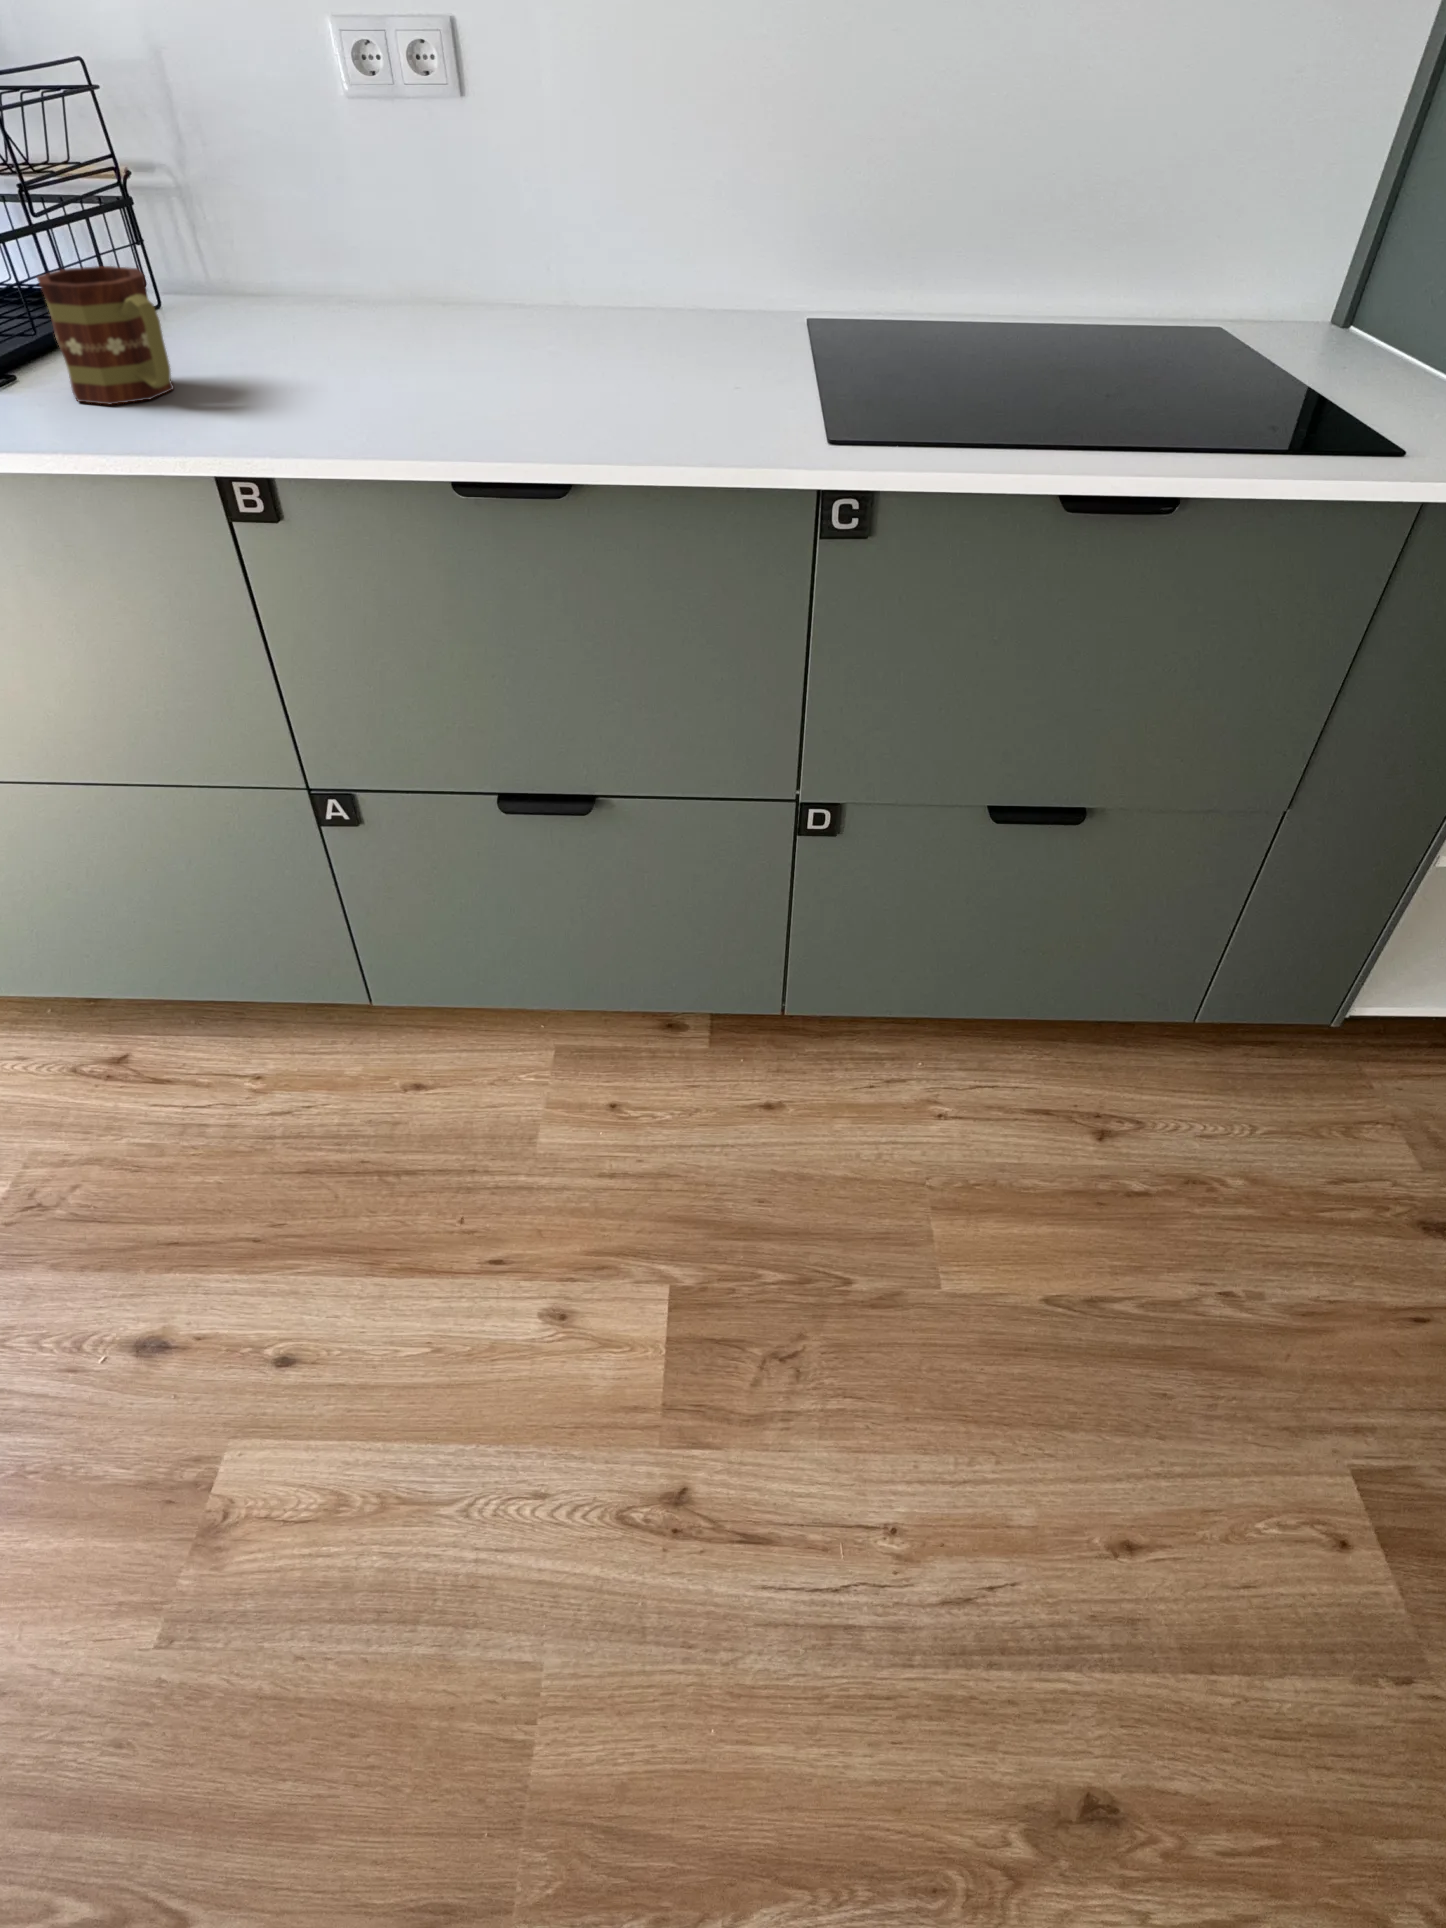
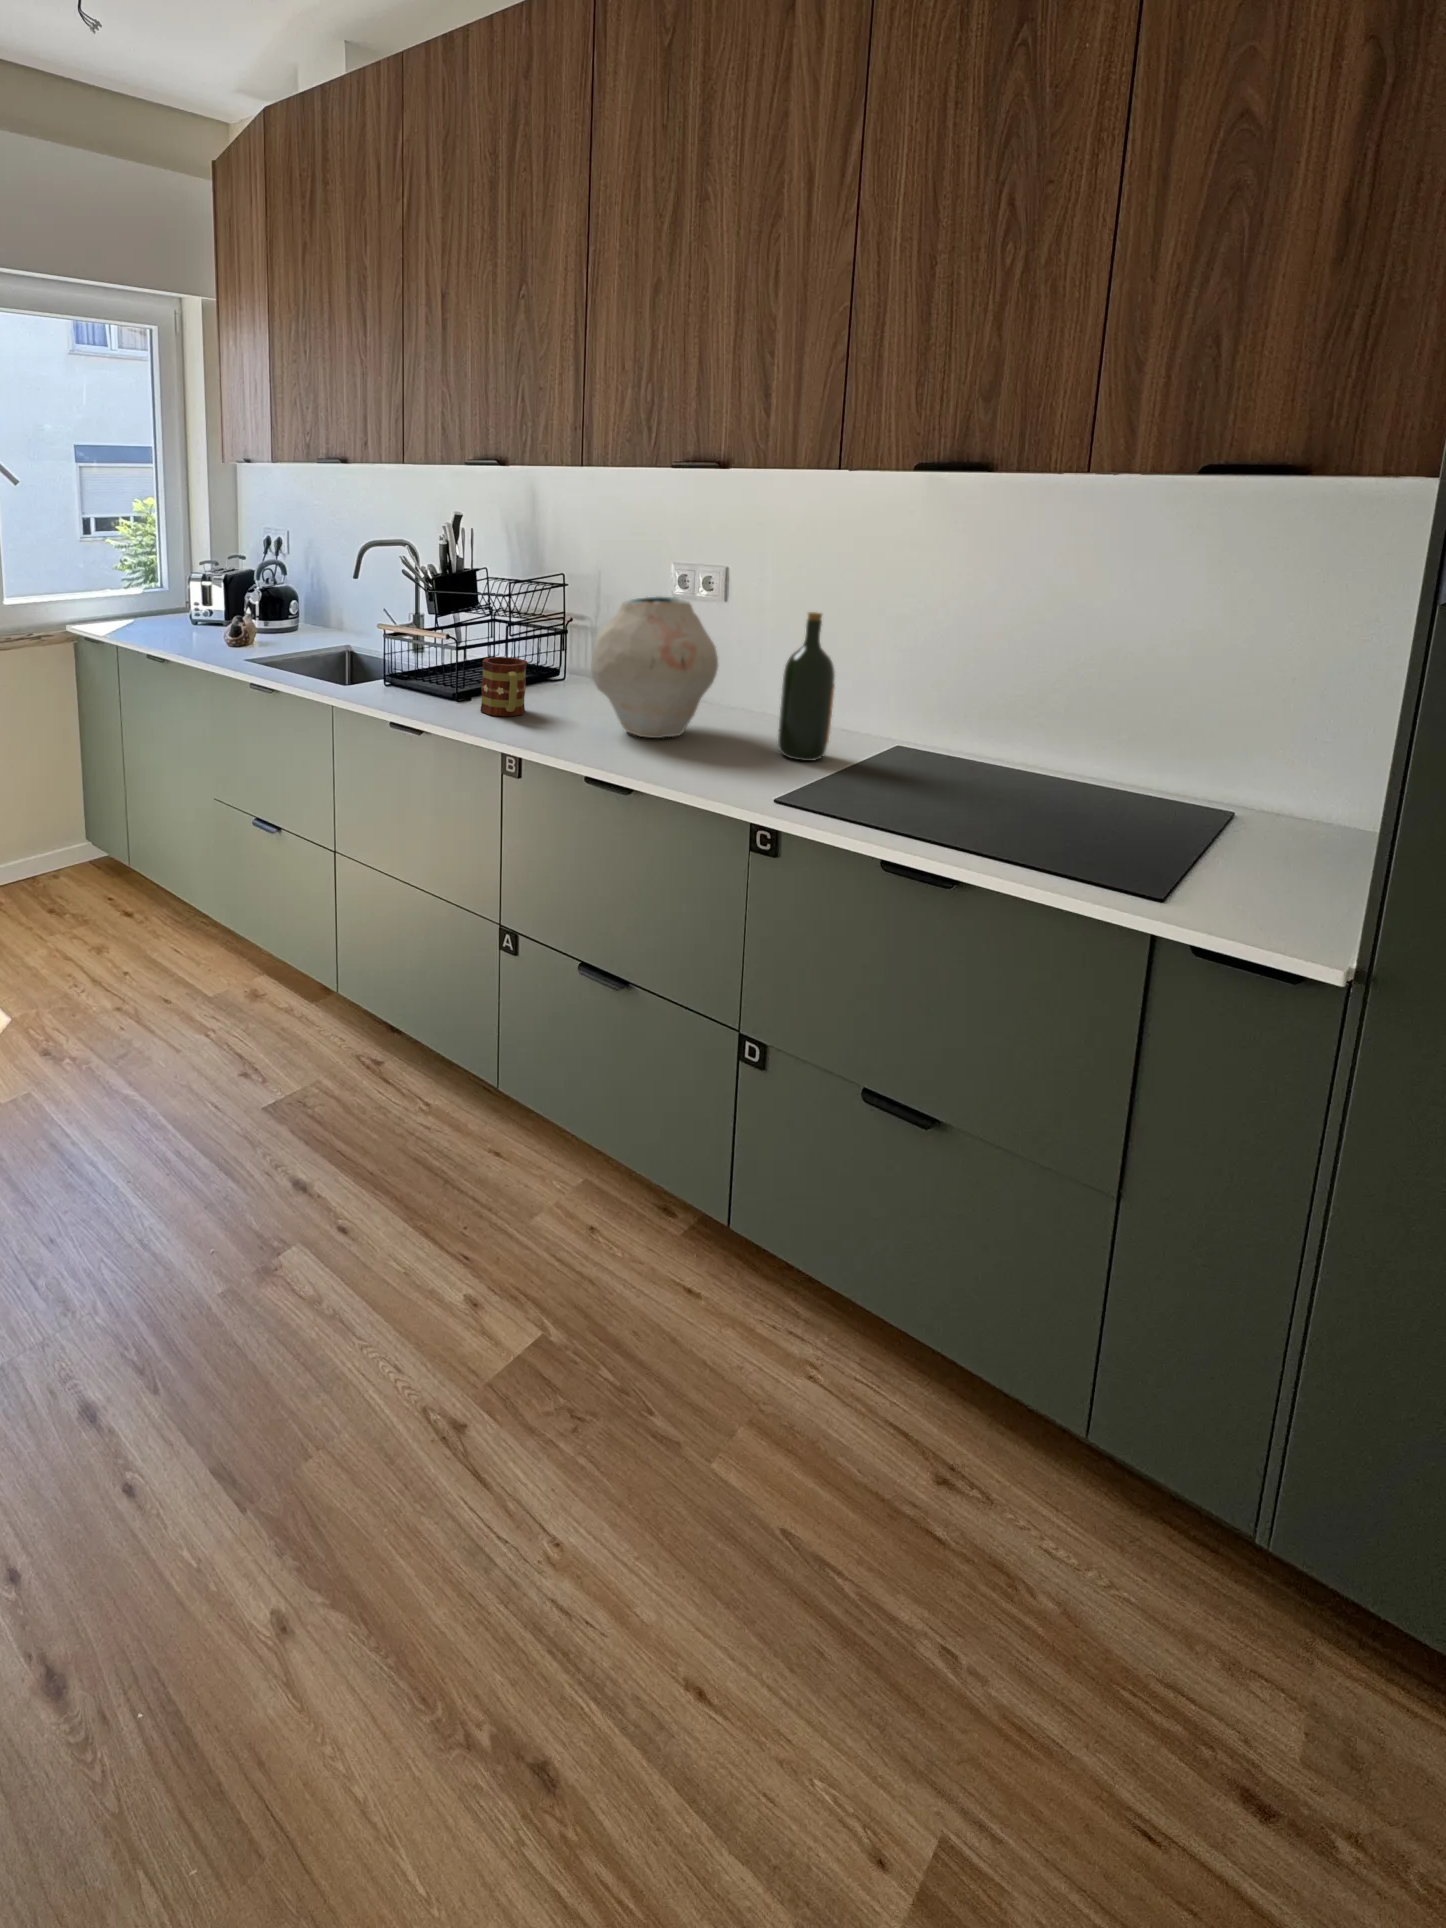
vase: none [299,76,555,379] -> present [591,596,718,738]
wine bottle: none [672,77,756,362] -> present [778,612,835,761]

